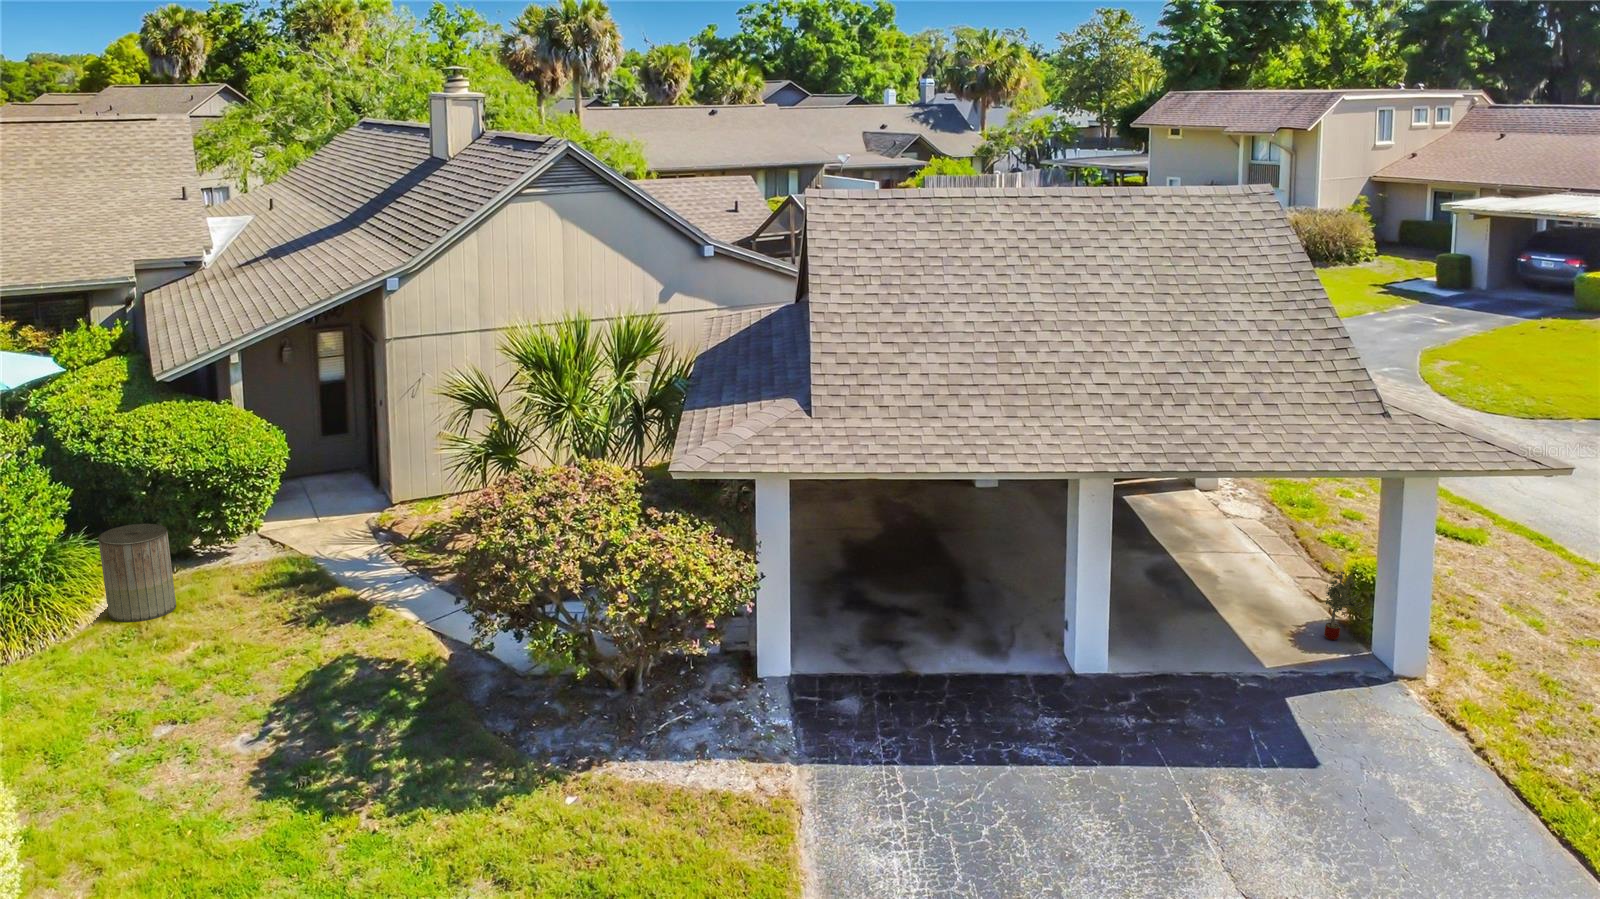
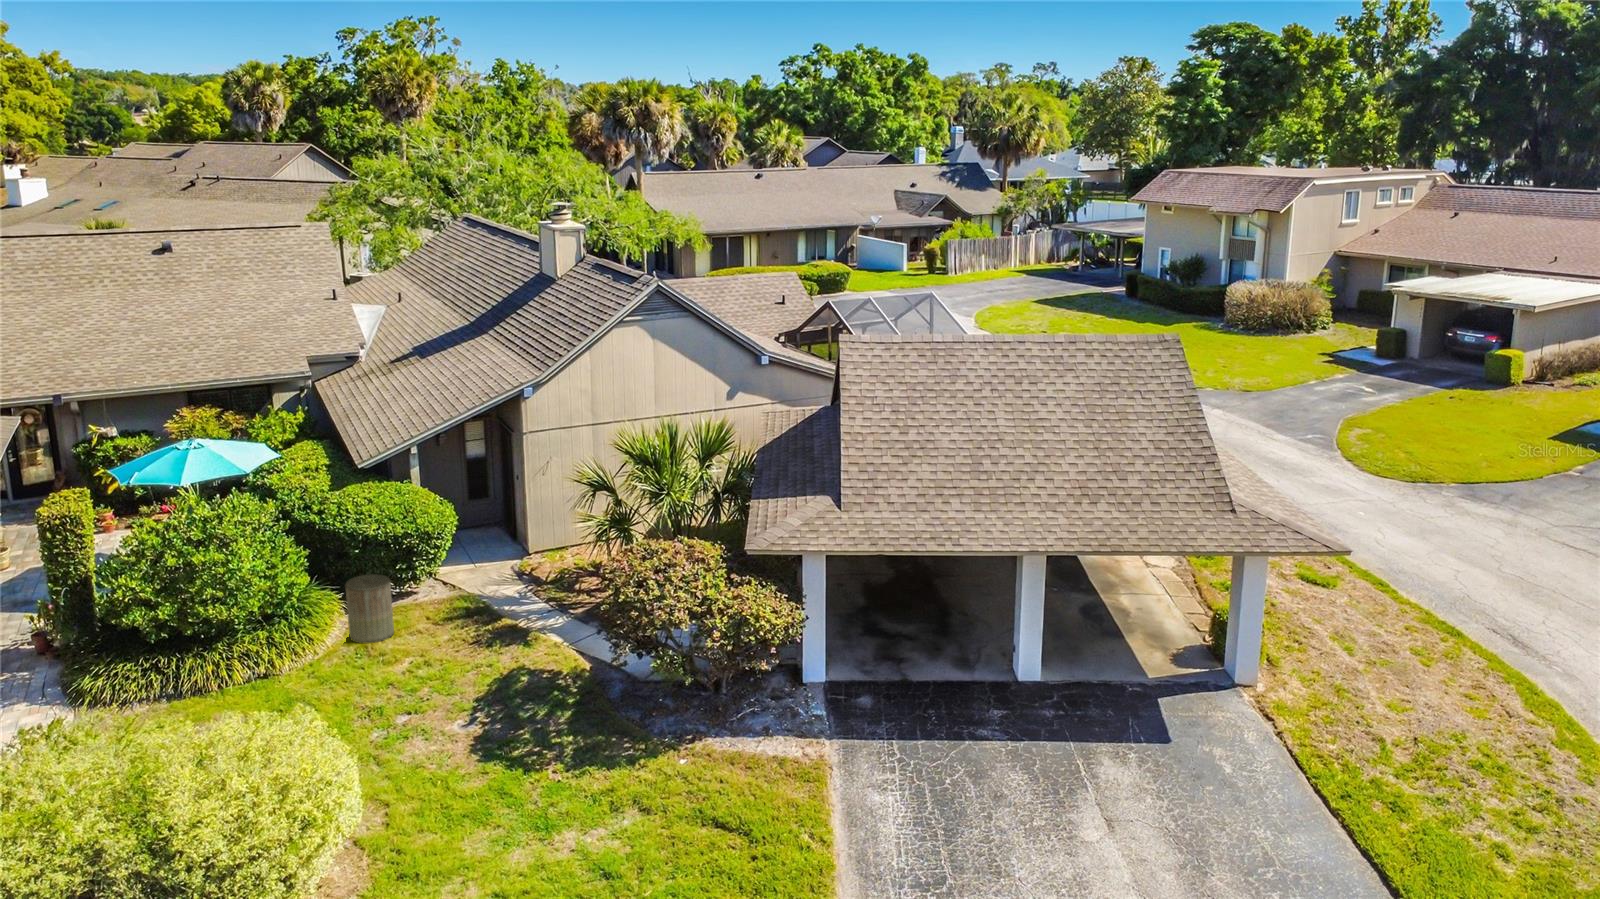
potted tree: present [1324,572,1365,640] -> none [1198,614,1228,662]

